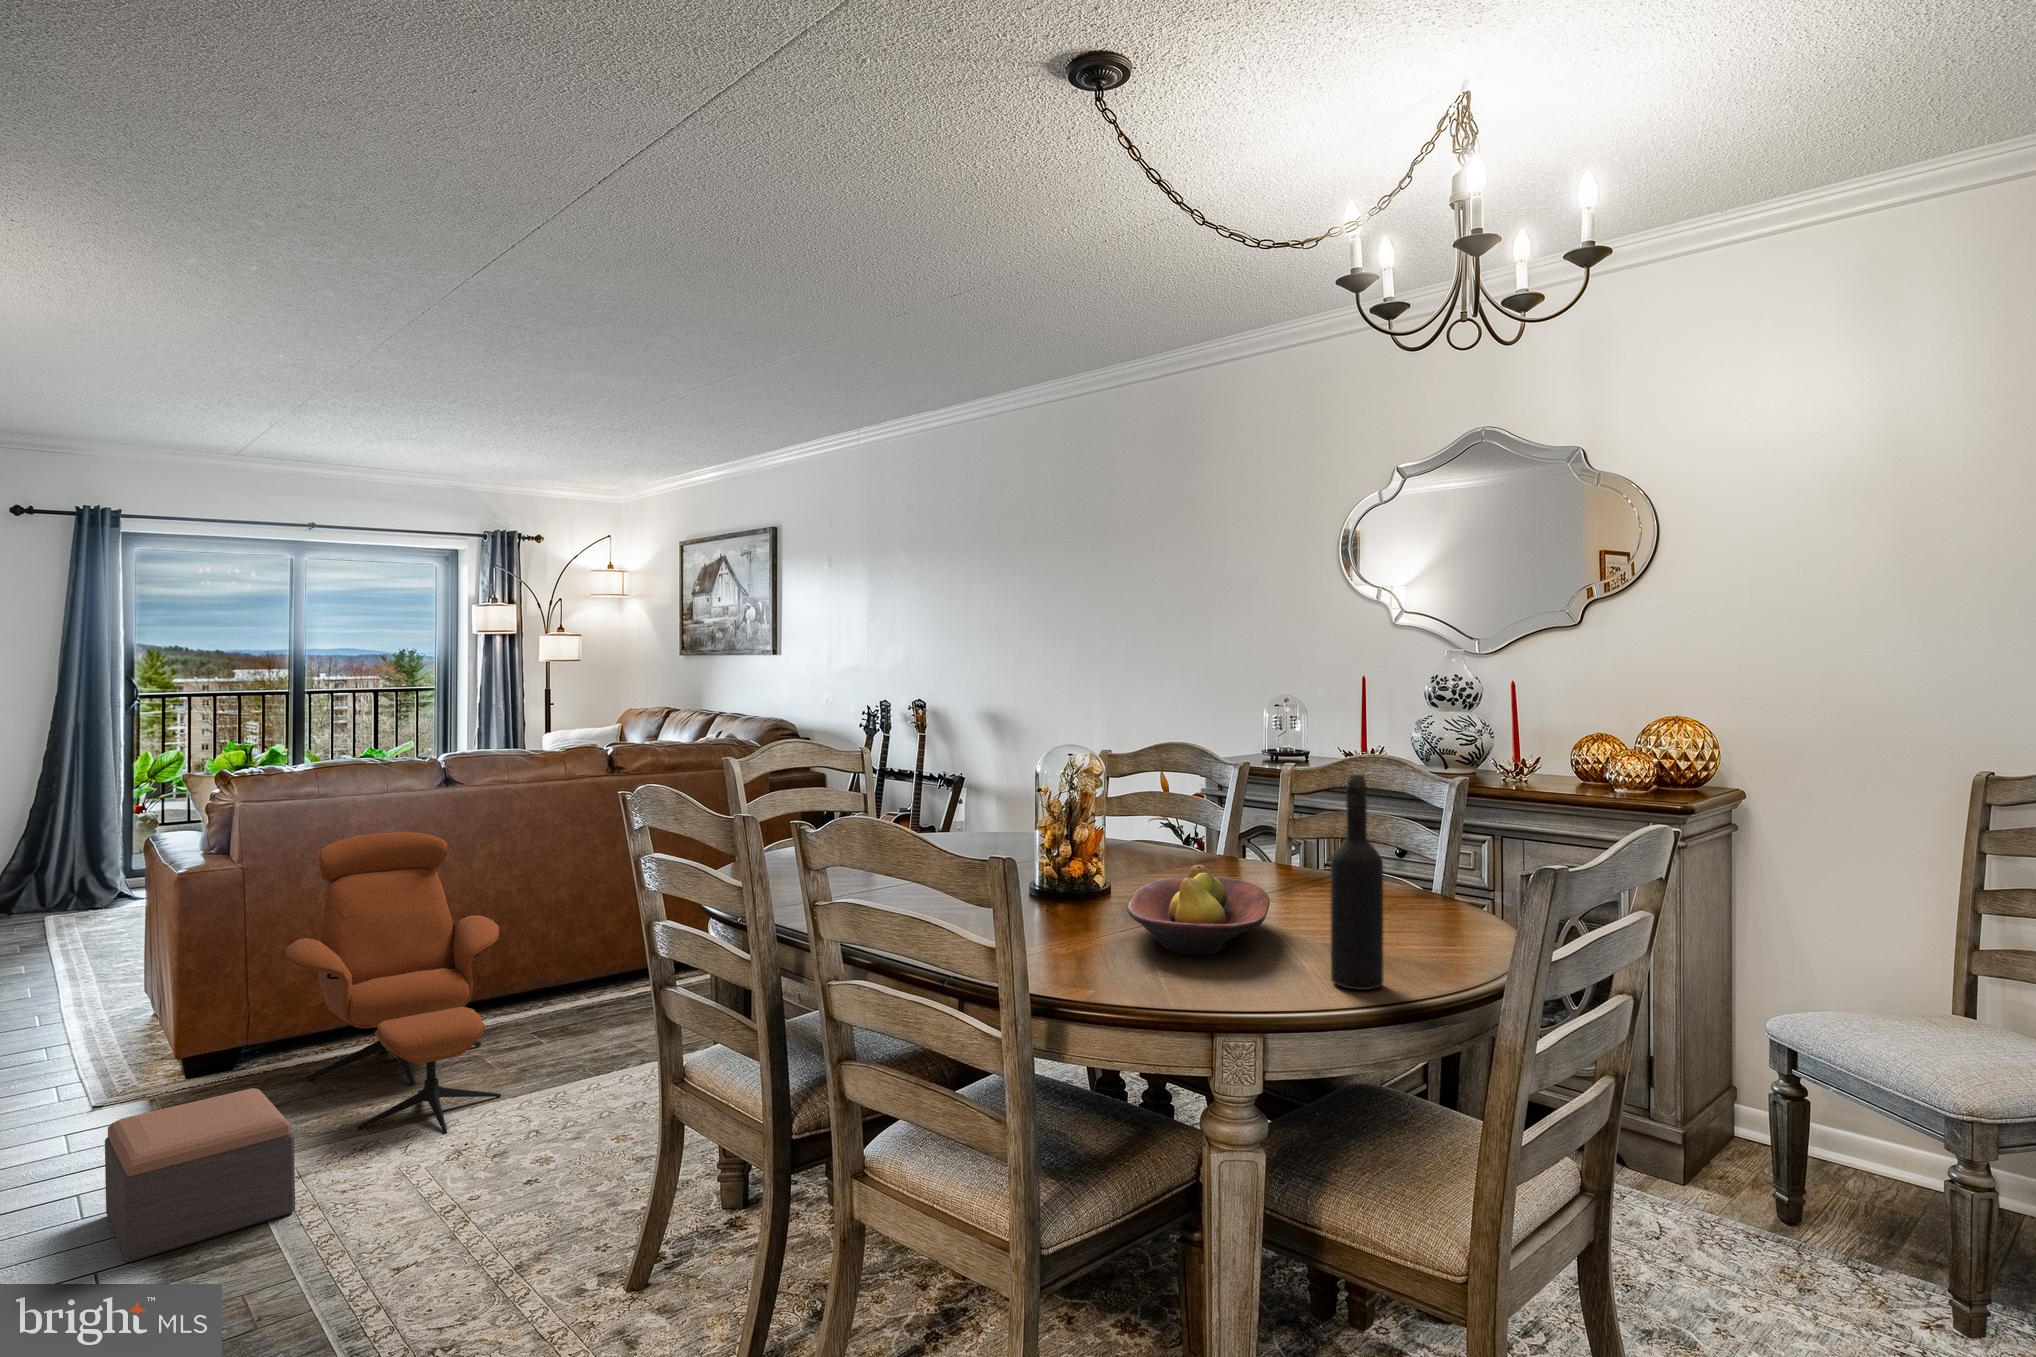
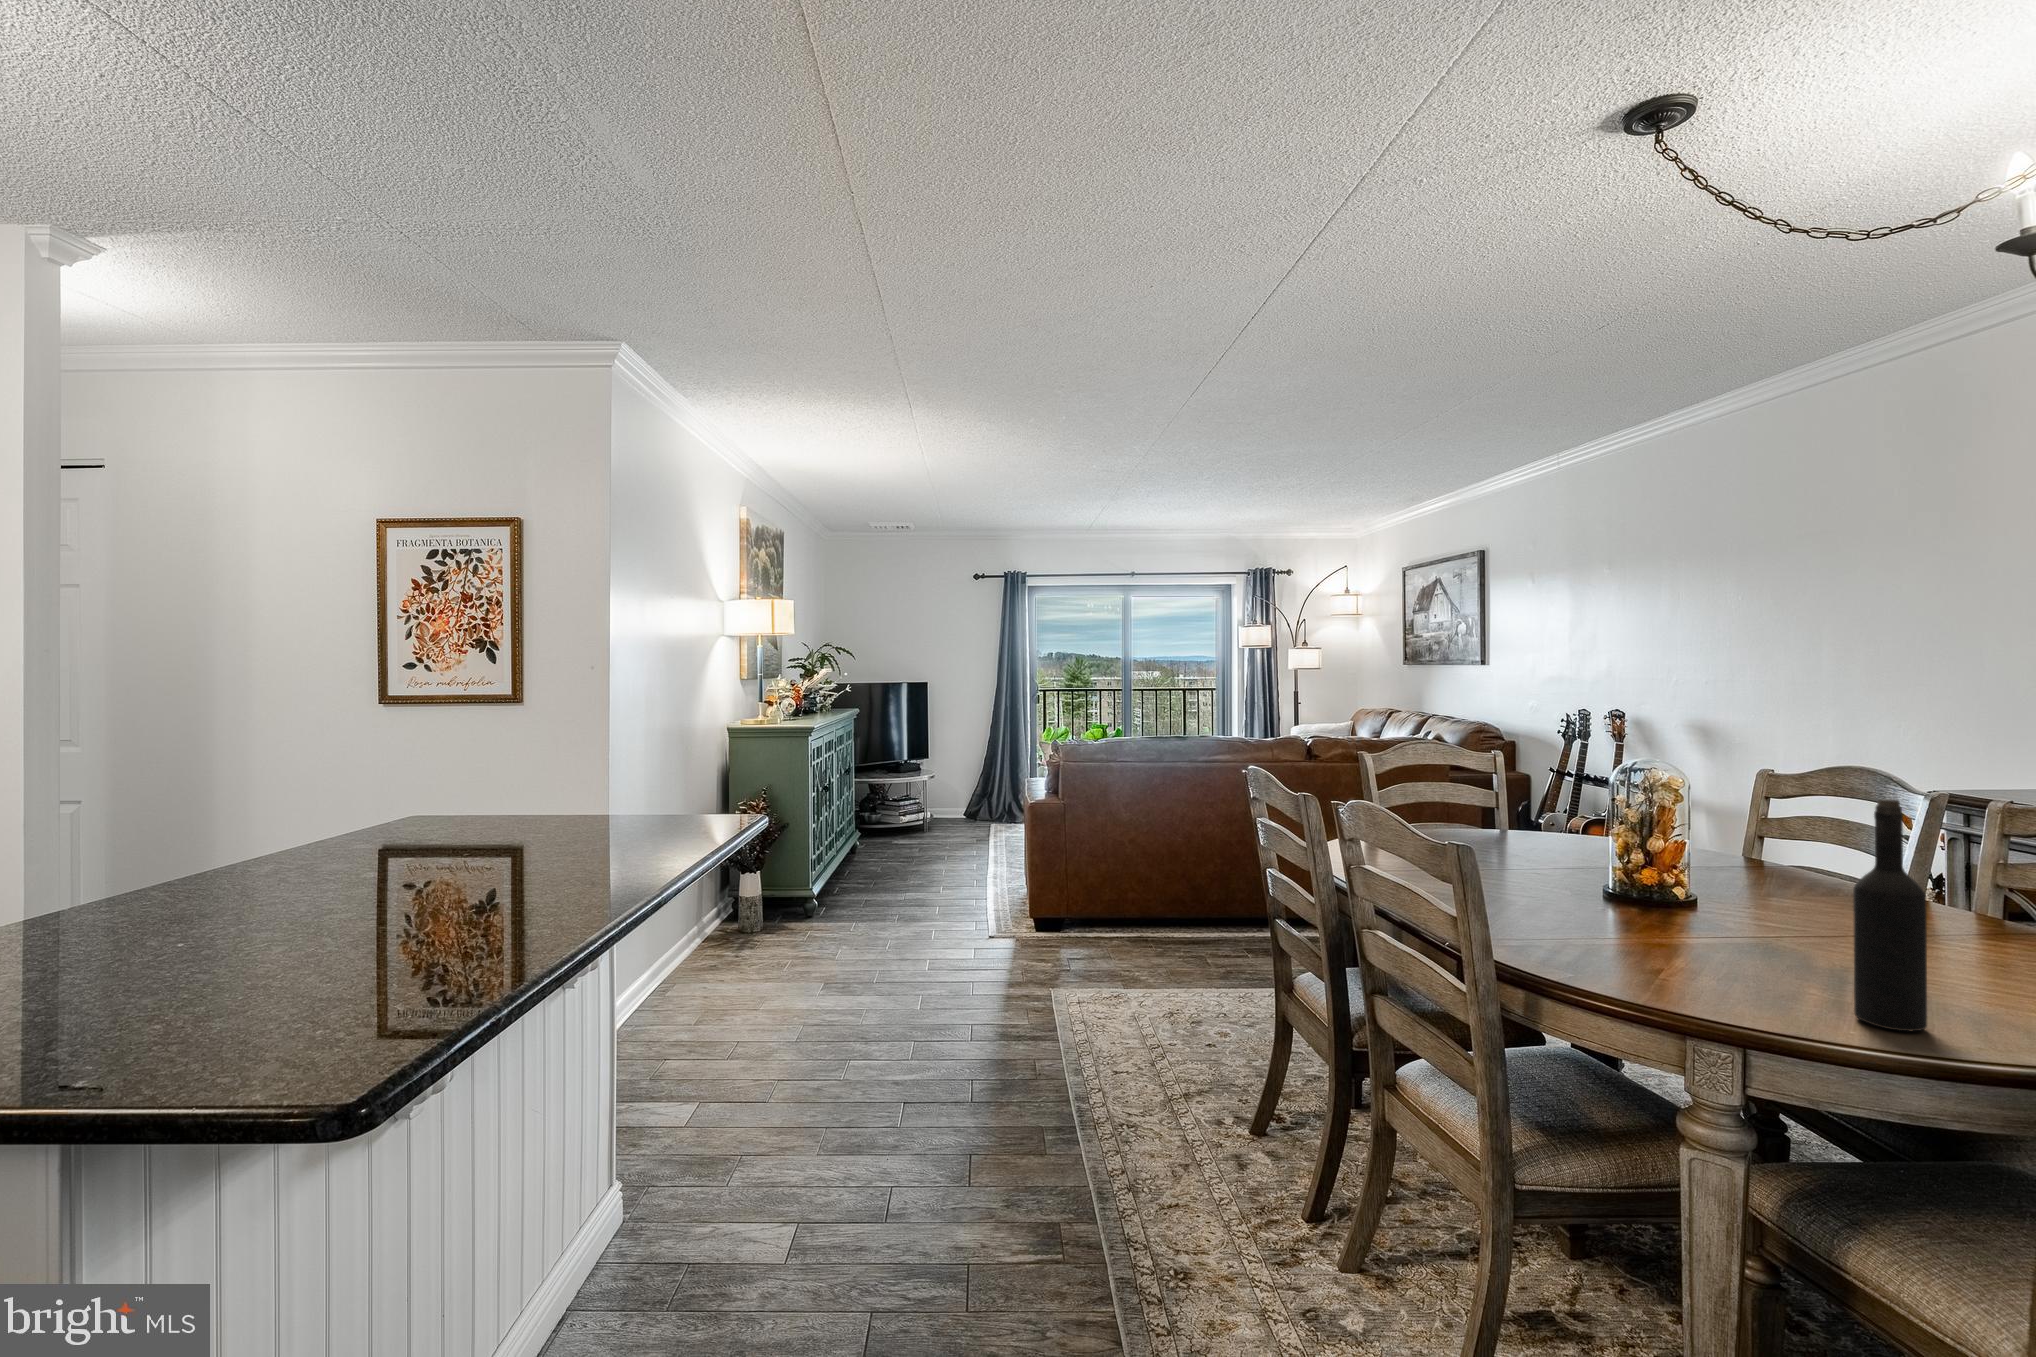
lounge chair: present [285,832,501,1133] -> none [1089,790,1219,1000]
fruit bowl: present [1127,865,1270,956] -> none [1643,881,1842,967]
footstool: present [105,1088,295,1262] -> none [986,942,1074,1027]

